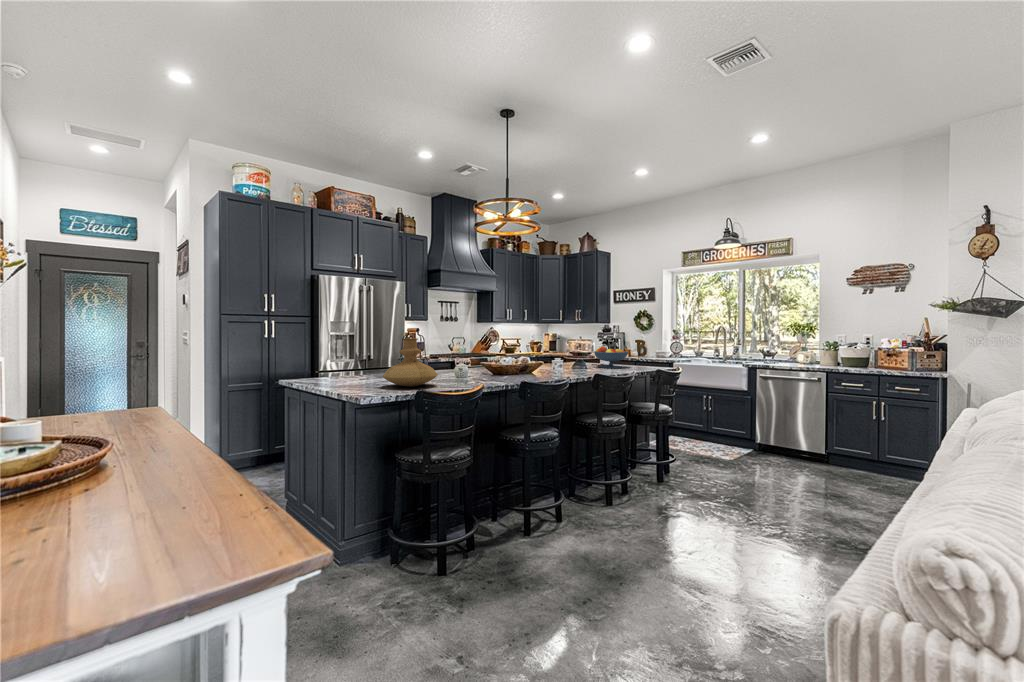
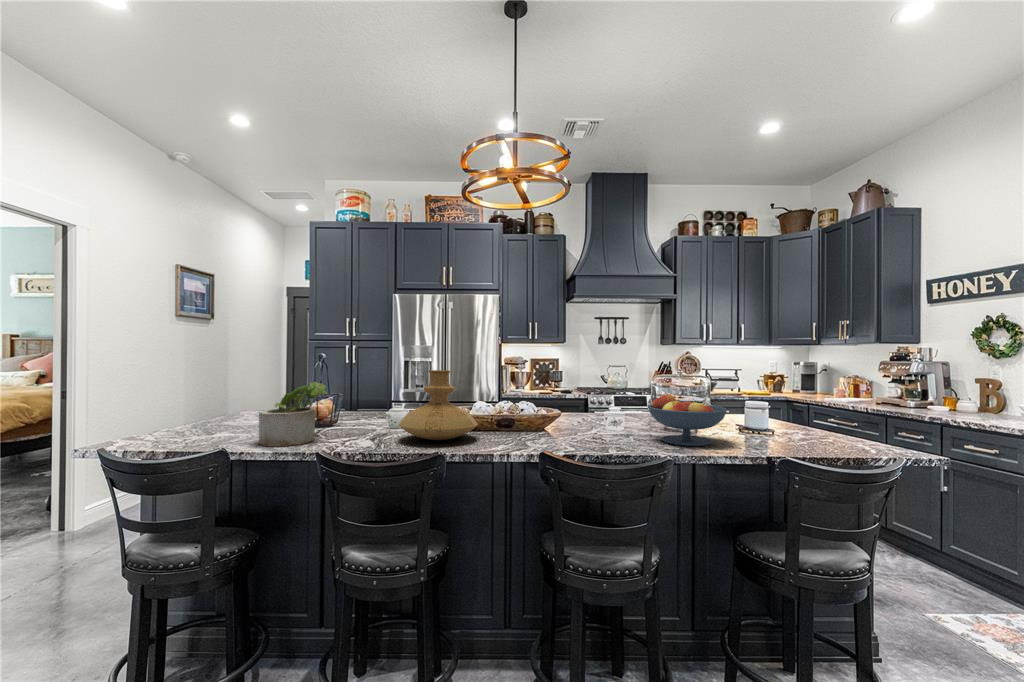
vase: present [383,338,438,387] -> present [399,370,478,440]
potted plant: none [454,345,496,384] -> present [259,382,327,446]

